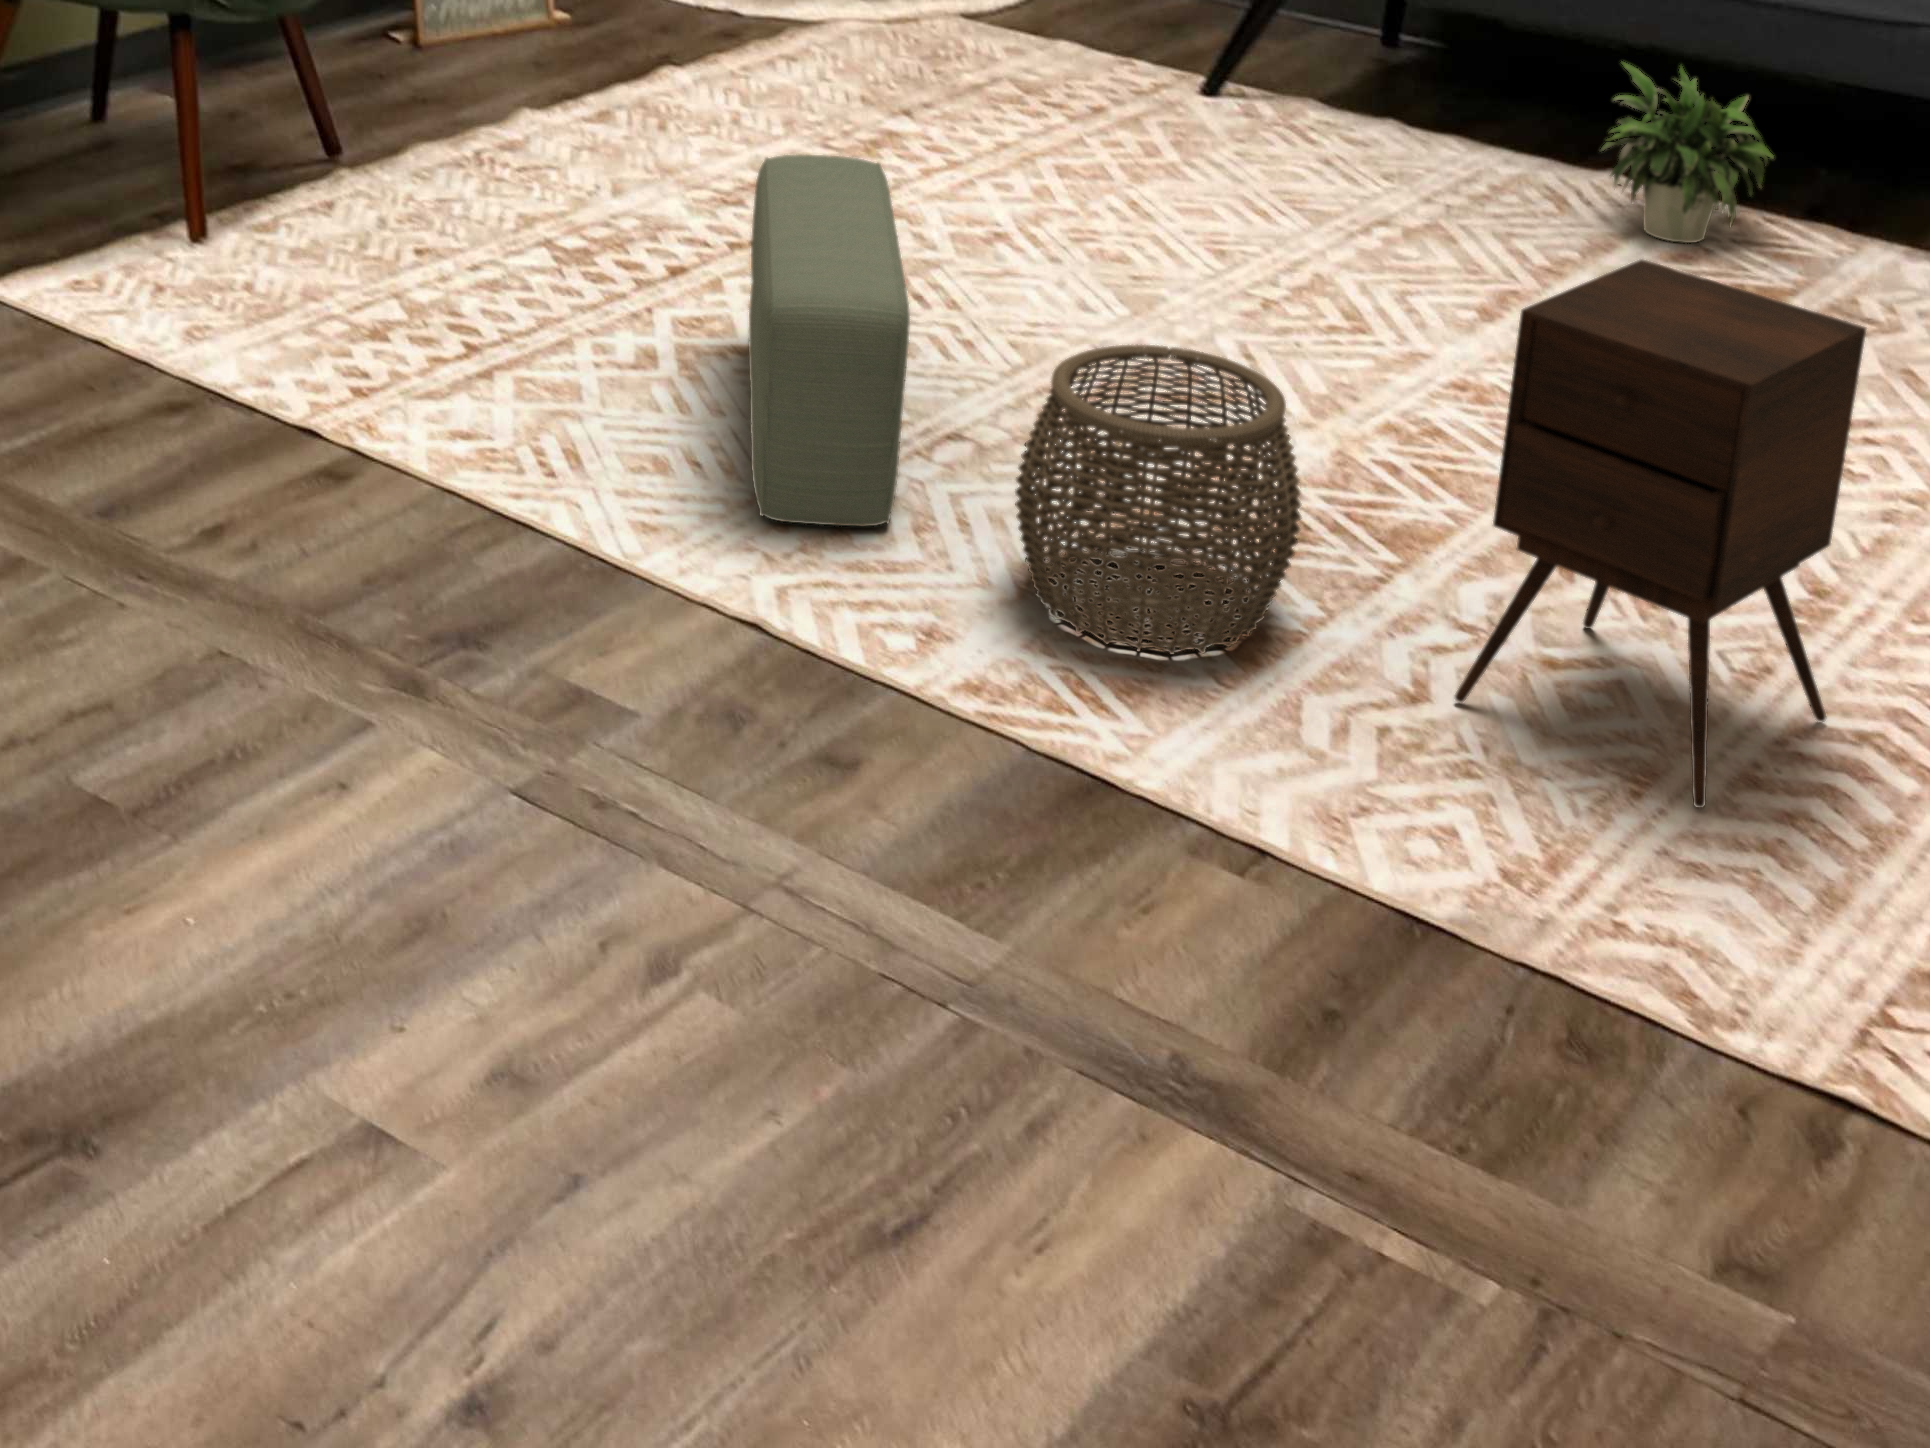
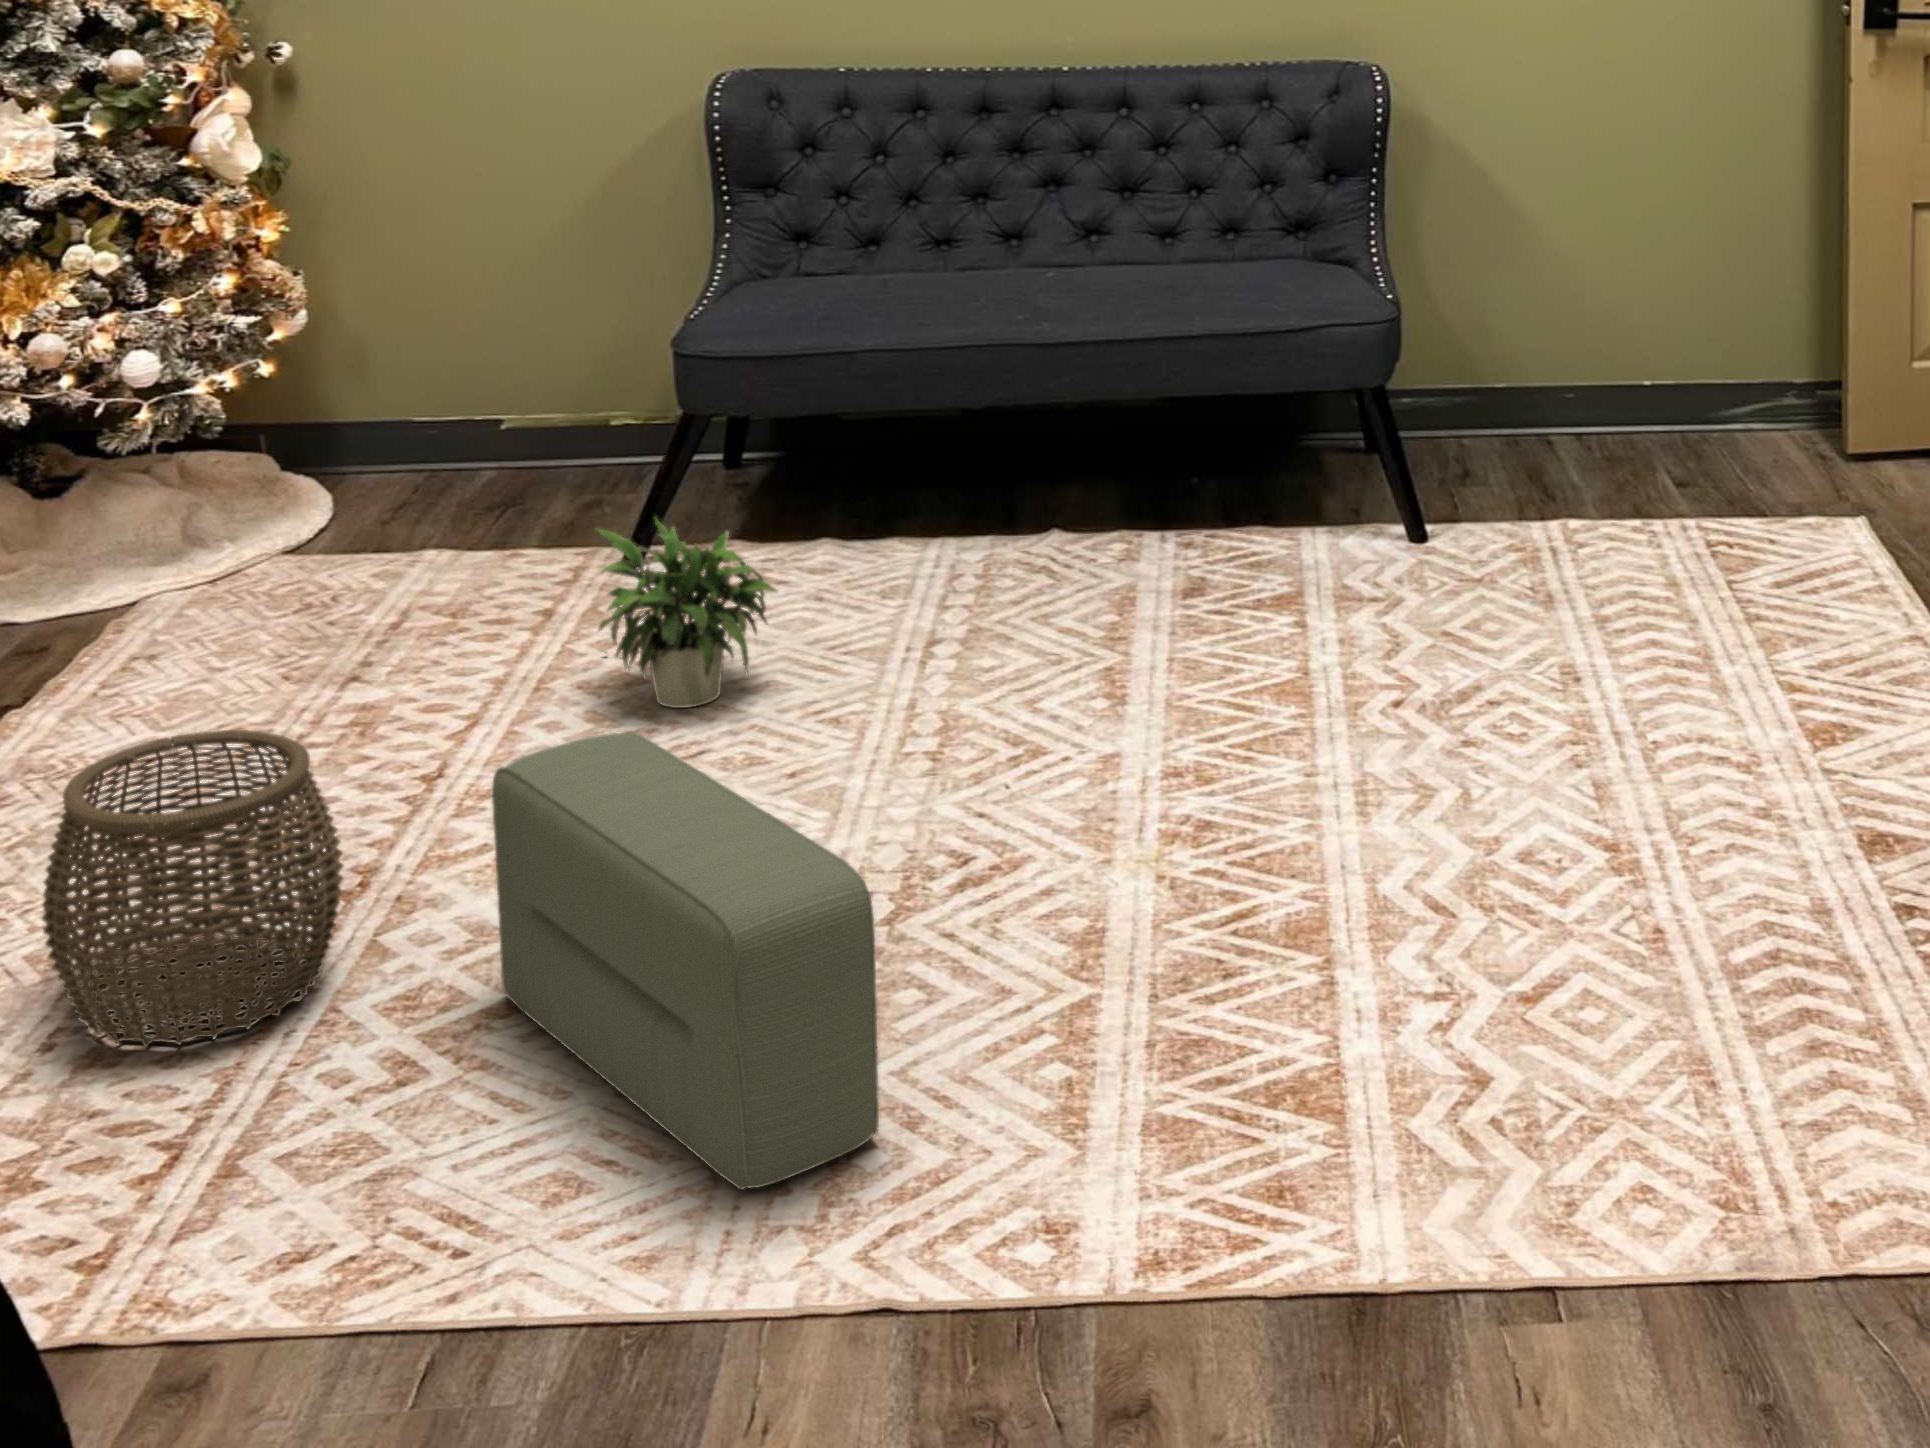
potted plant: present [1602,62,1773,243] -> present [596,518,776,708]
side table: present [1455,259,1866,808] -> none [1508,591,1763,1072]
woven basket: present [1015,345,1301,655] -> present [42,730,343,1046]

